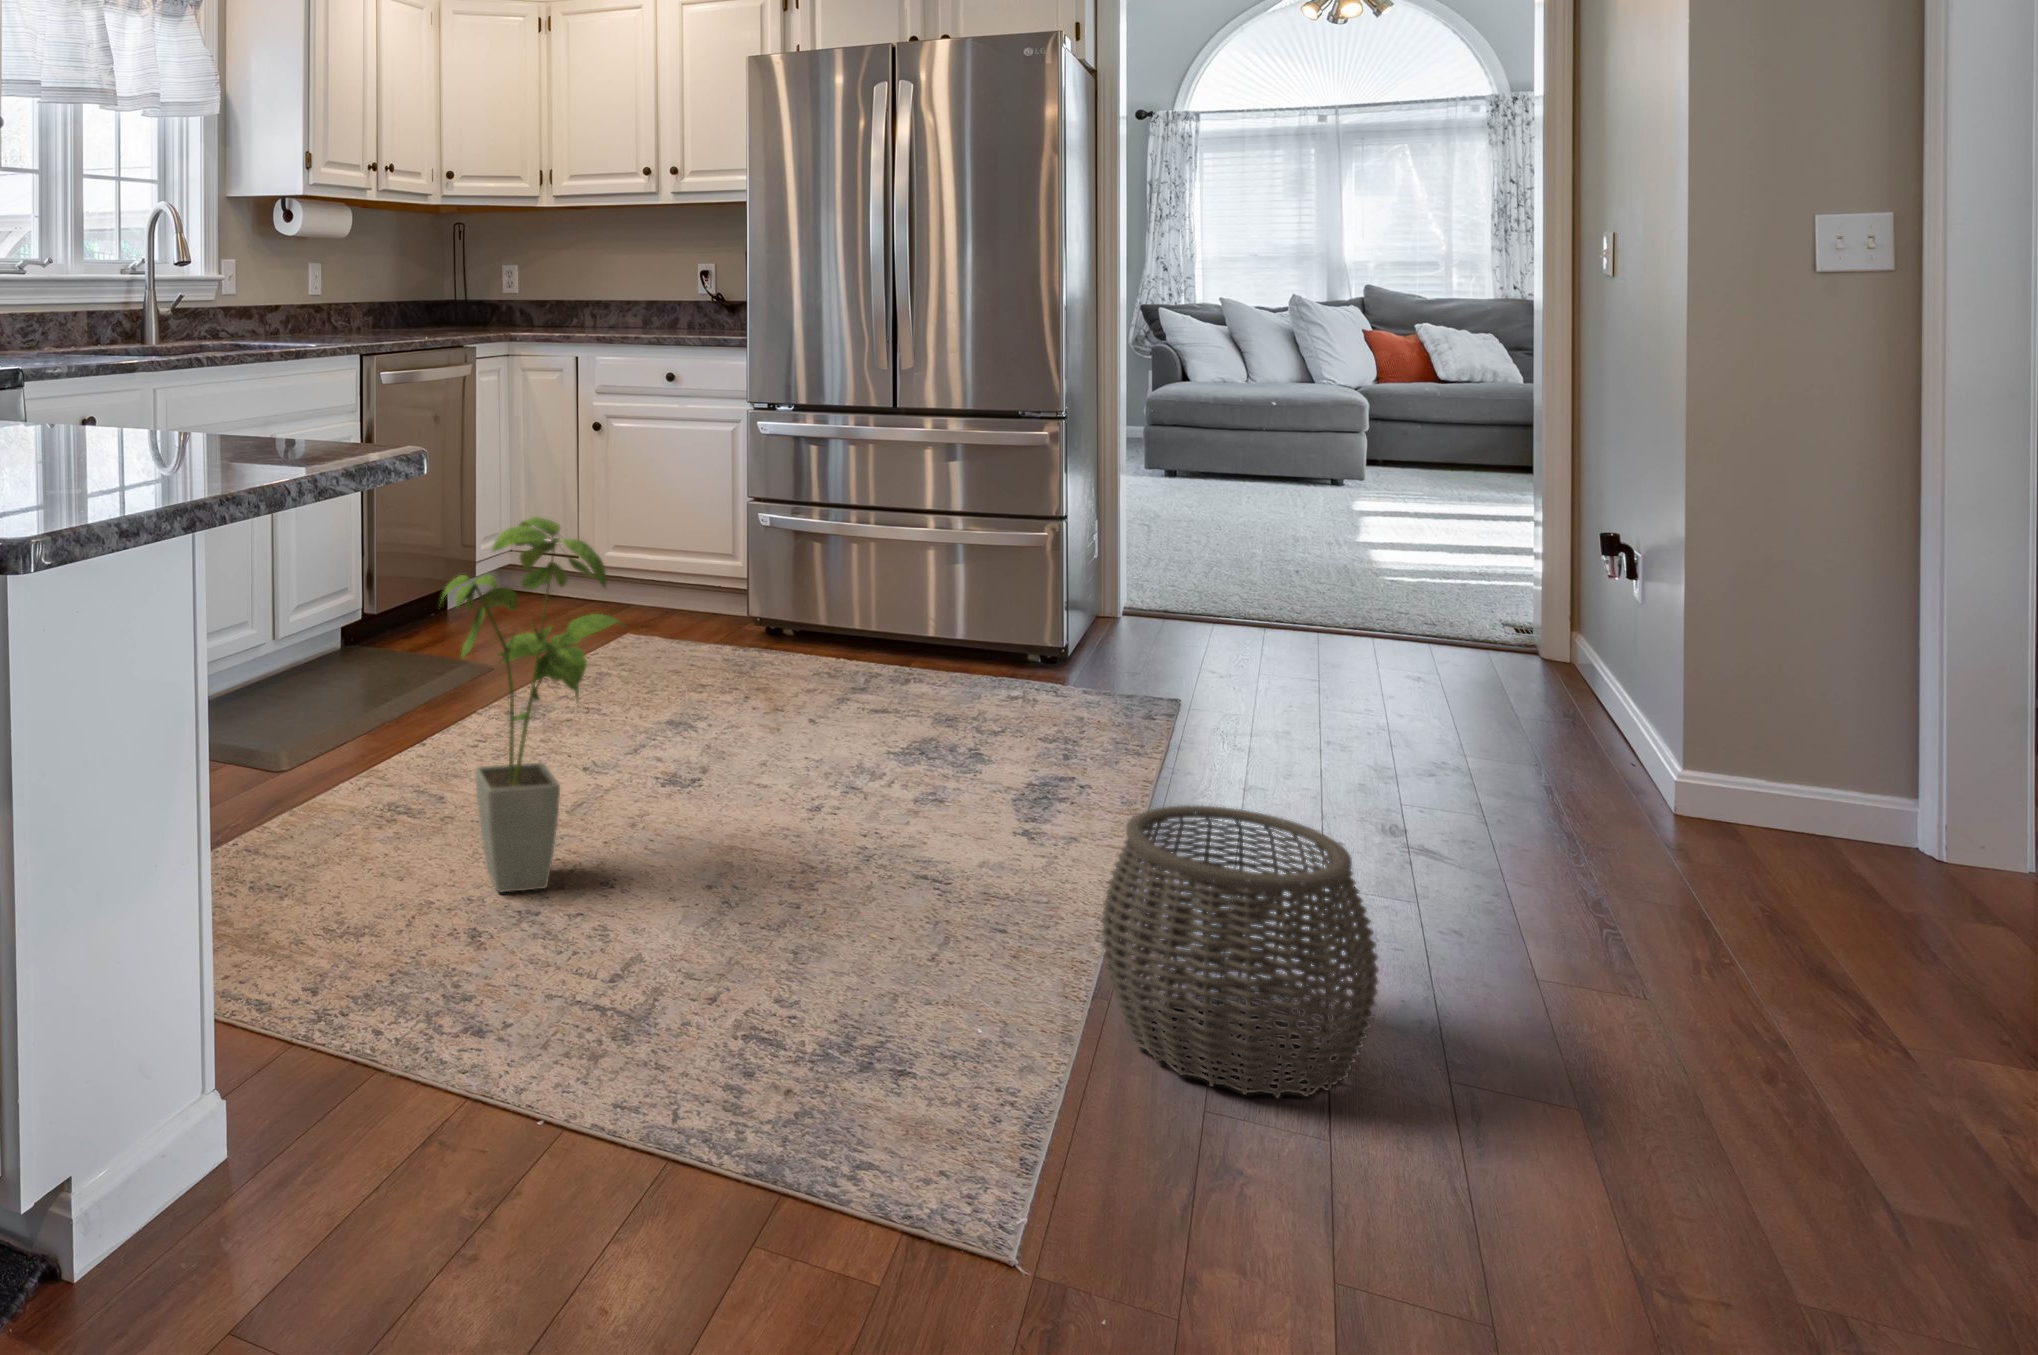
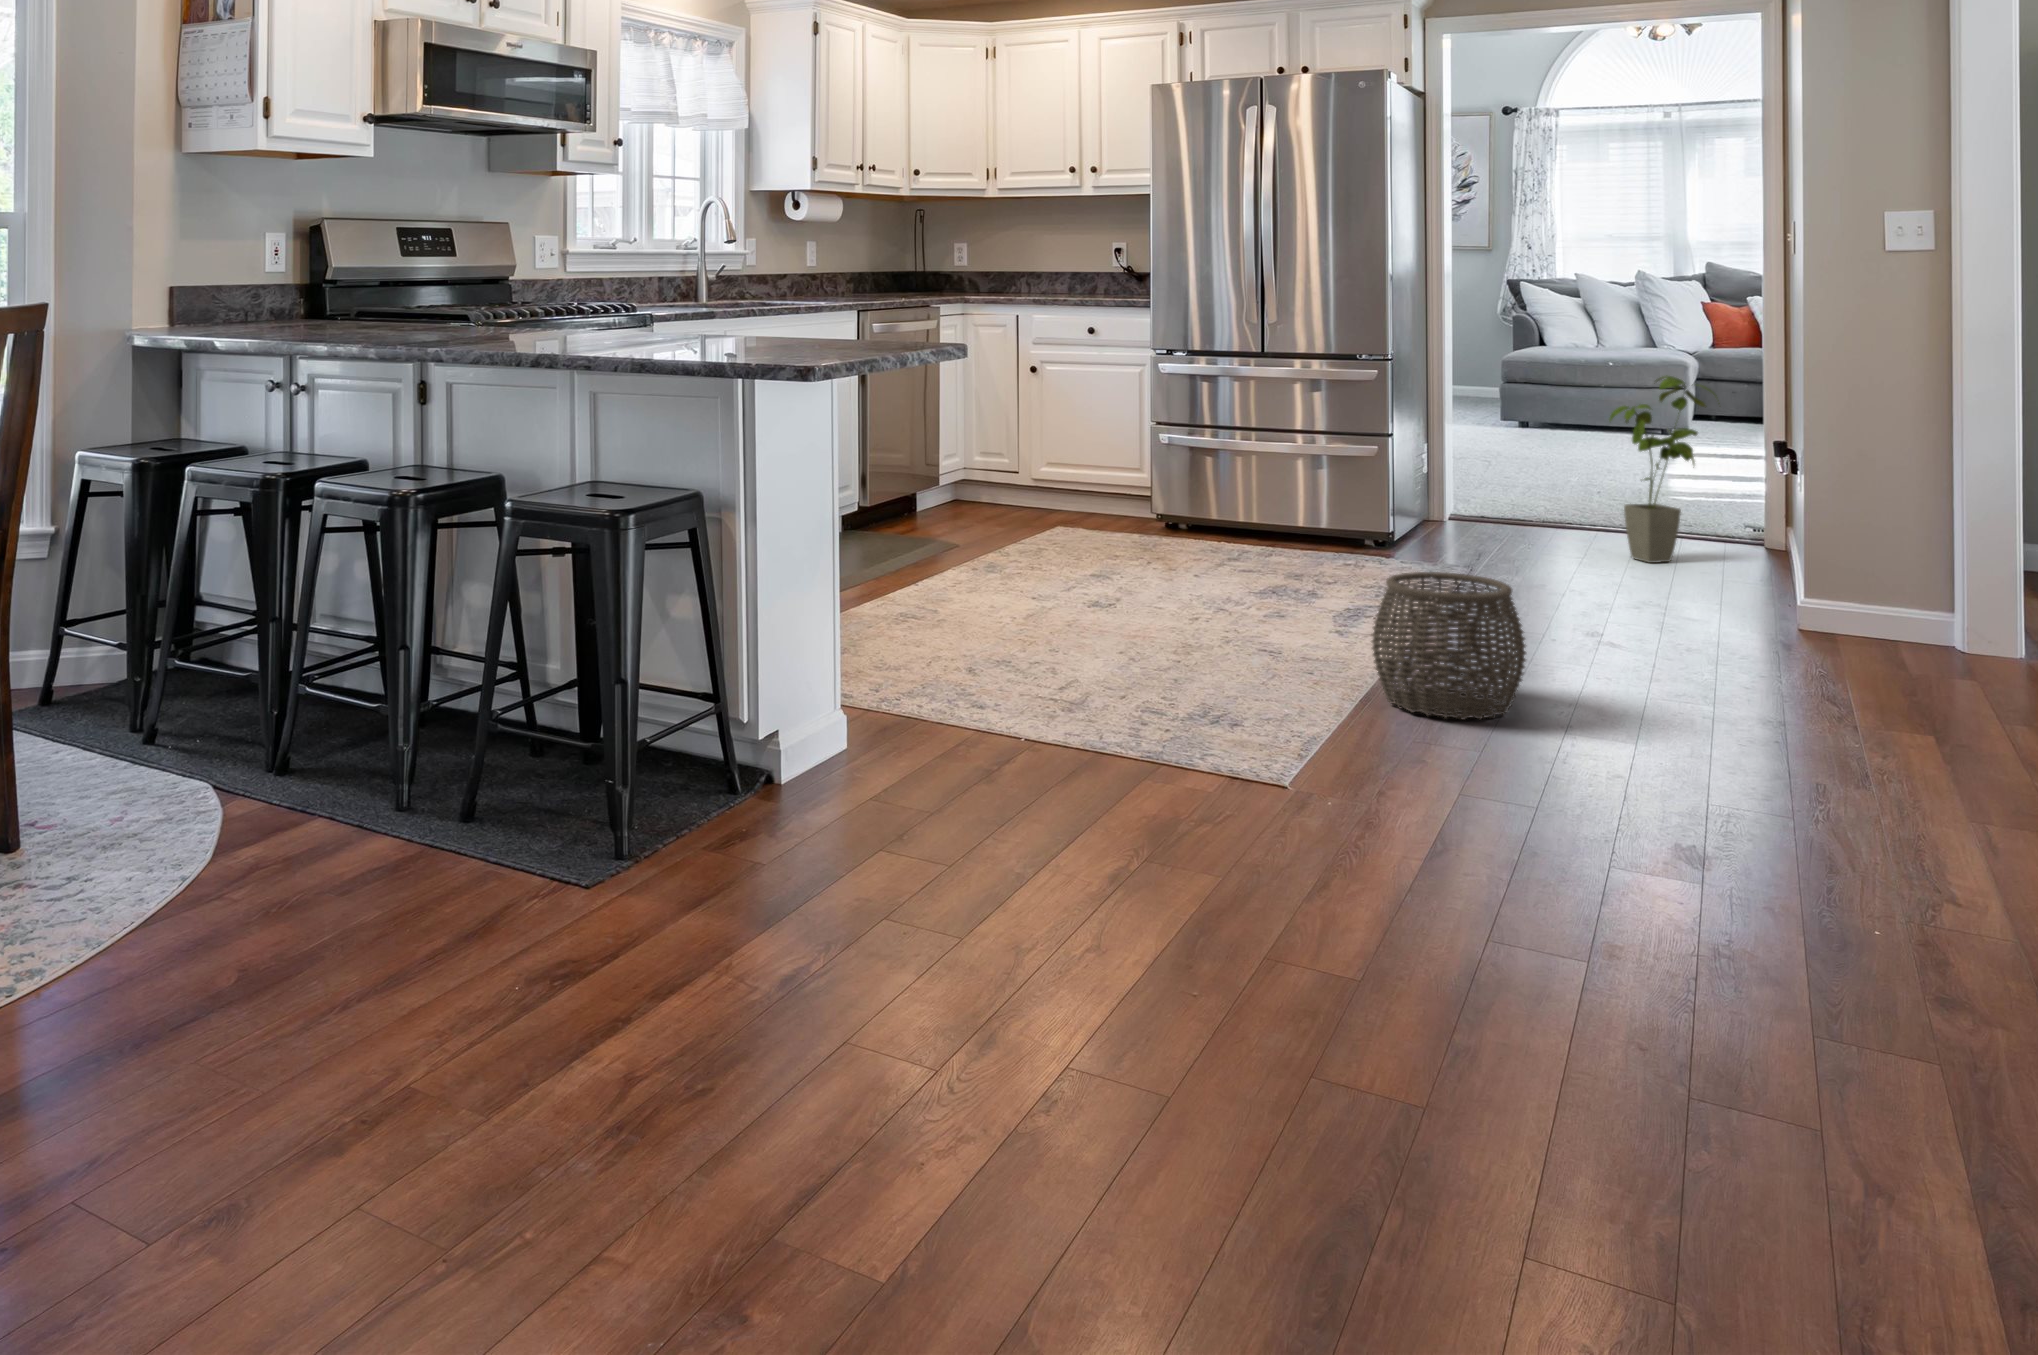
house plant: present [442,517,625,892] -> present [1610,376,1717,563]

